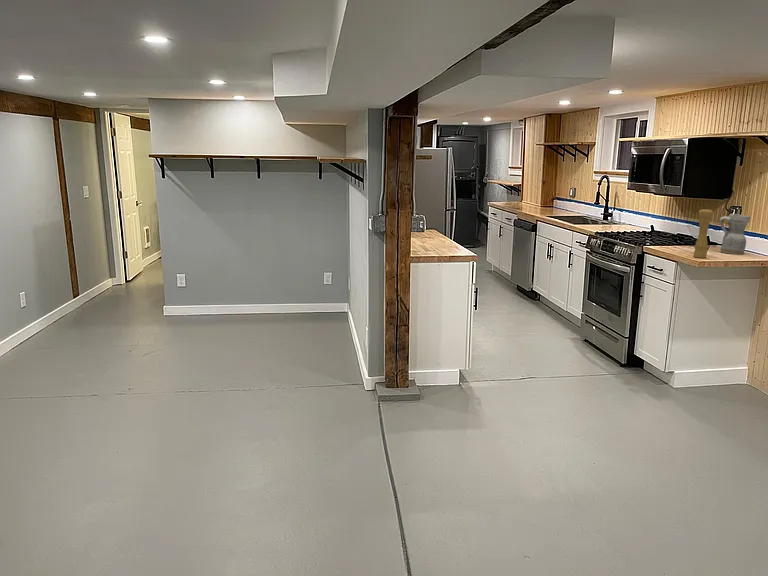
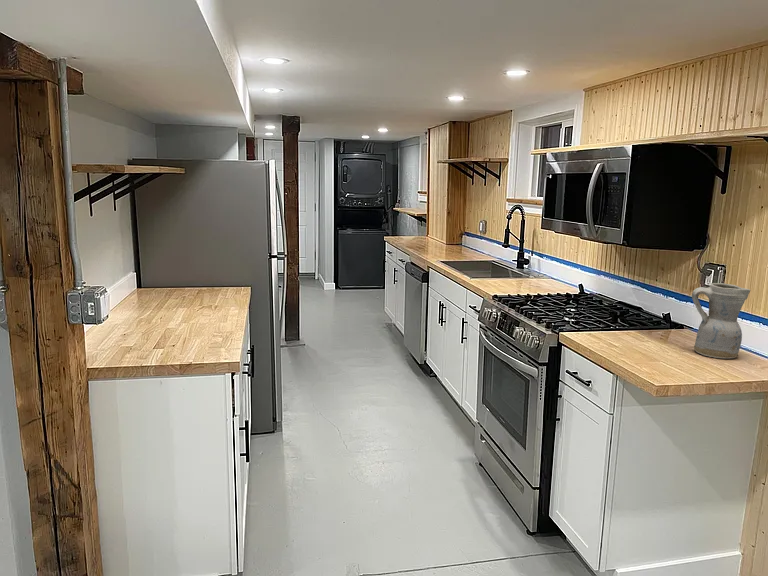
pepper mill: present [694,209,713,258] -> none [648,279,685,377]

